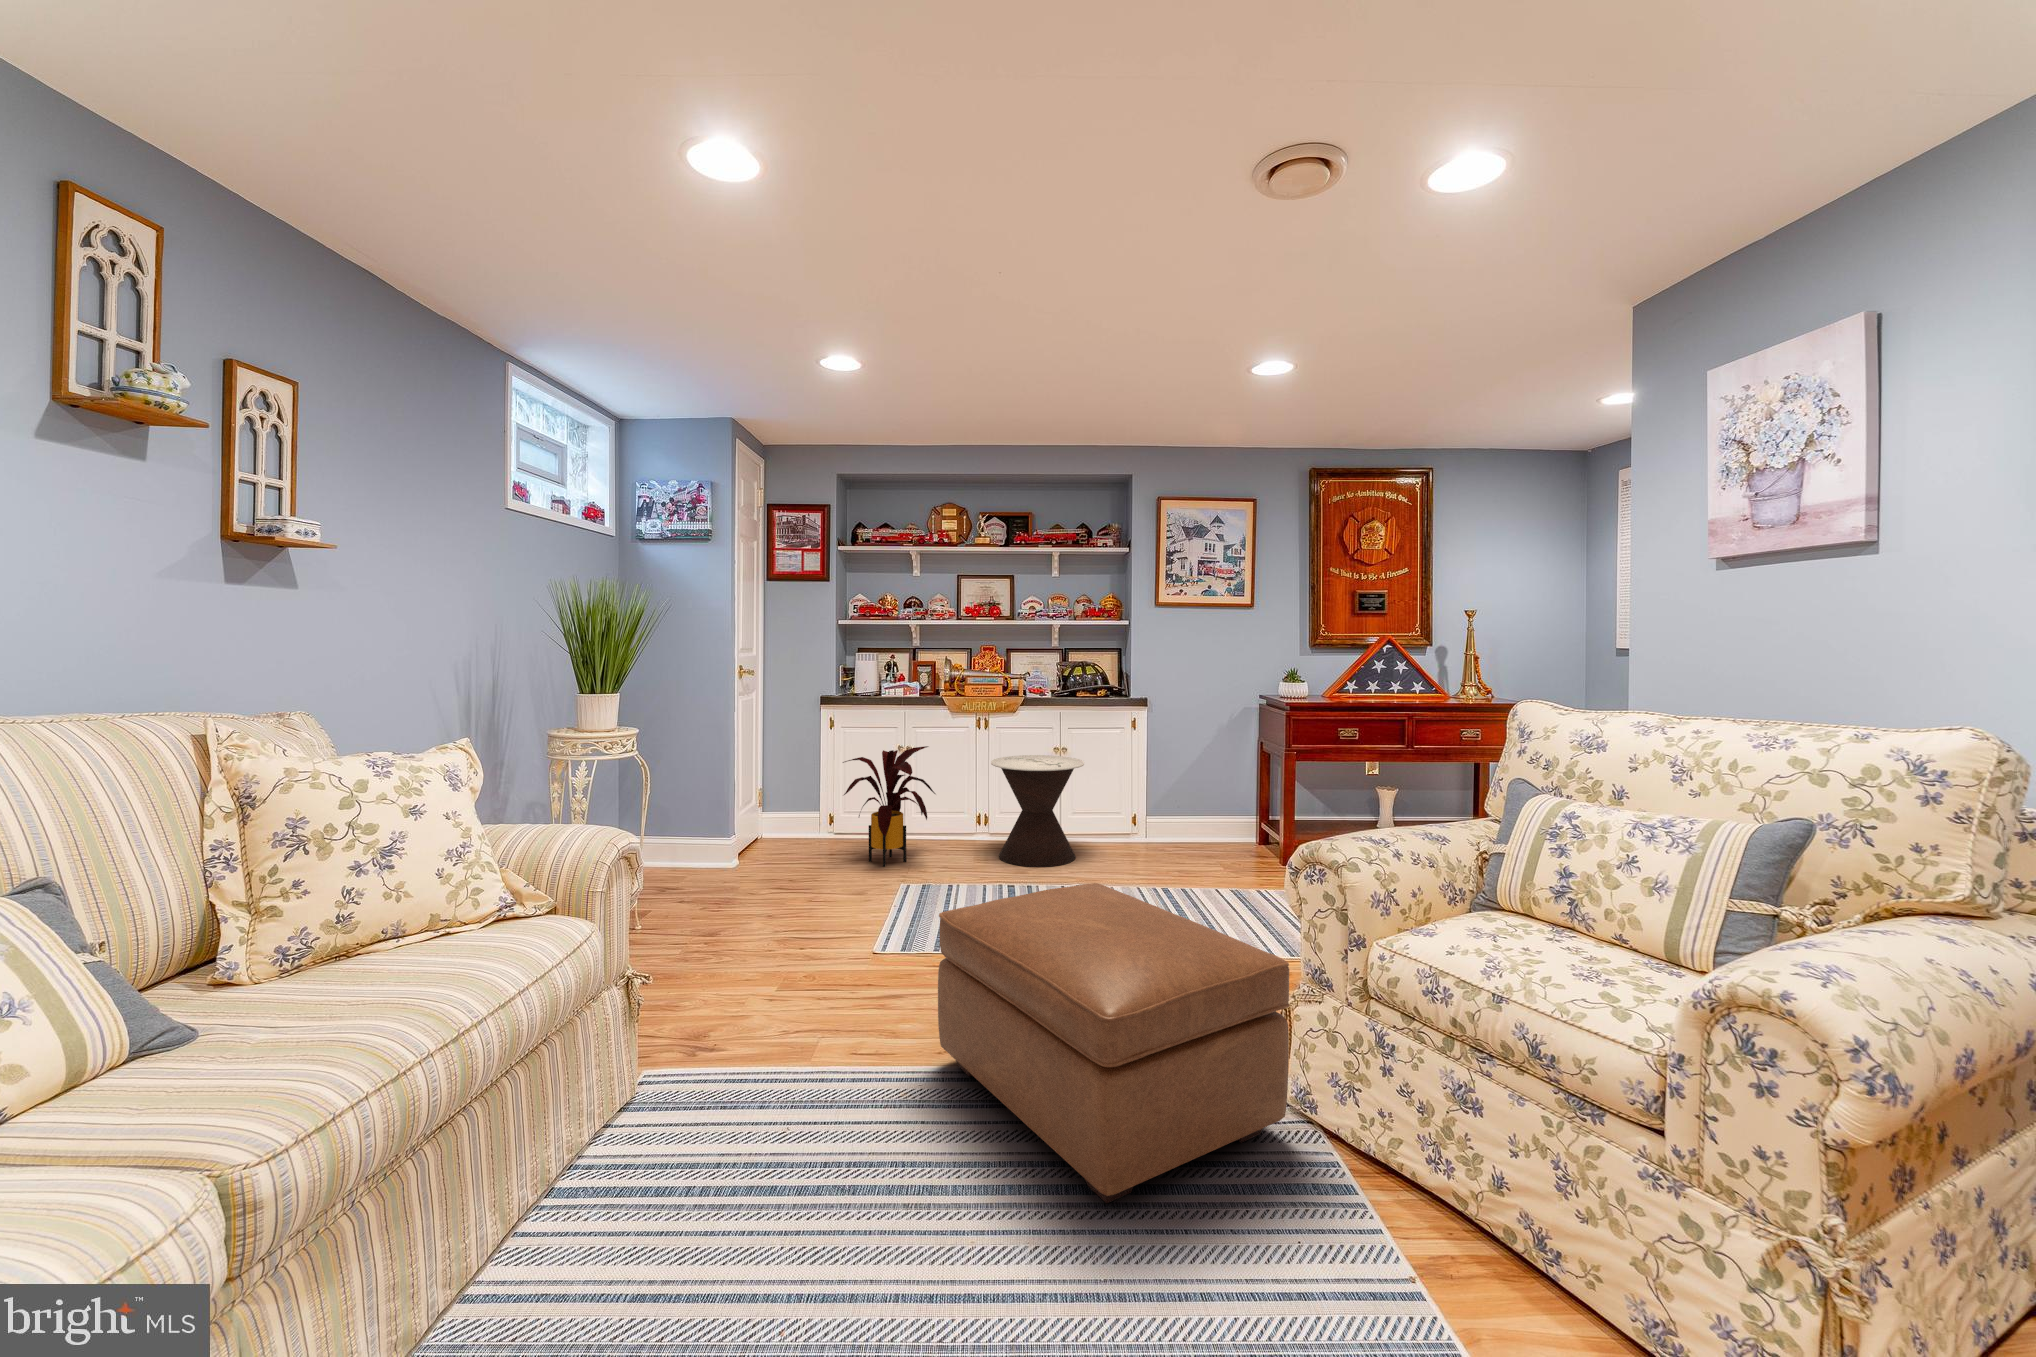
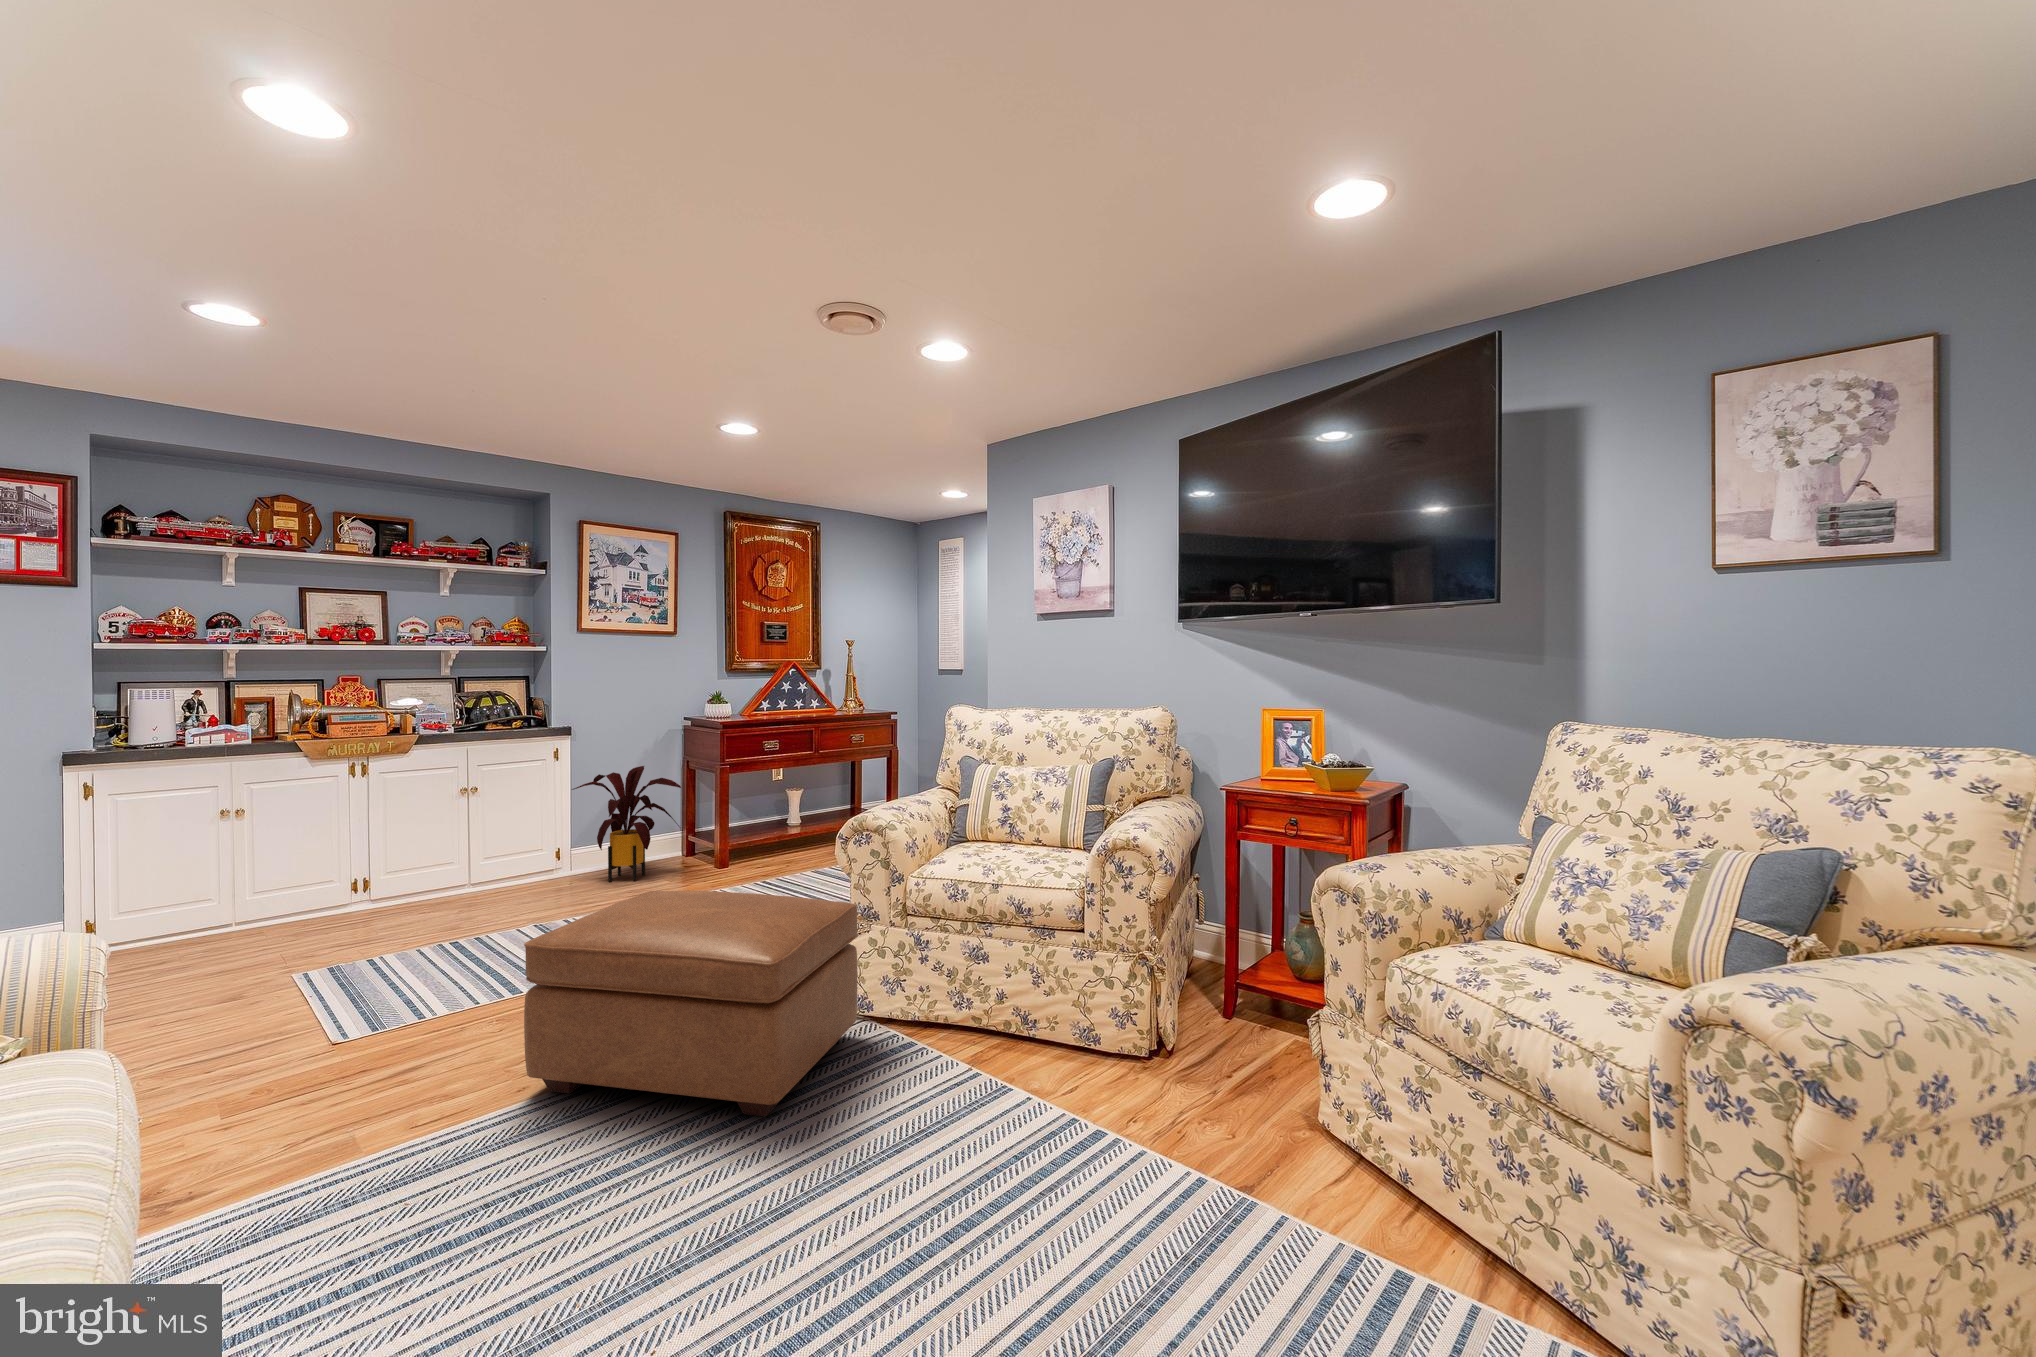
house plant: present [843,746,935,867] -> present [572,766,681,882]
side table: present [991,755,1084,867] -> none [390,796,515,924]

